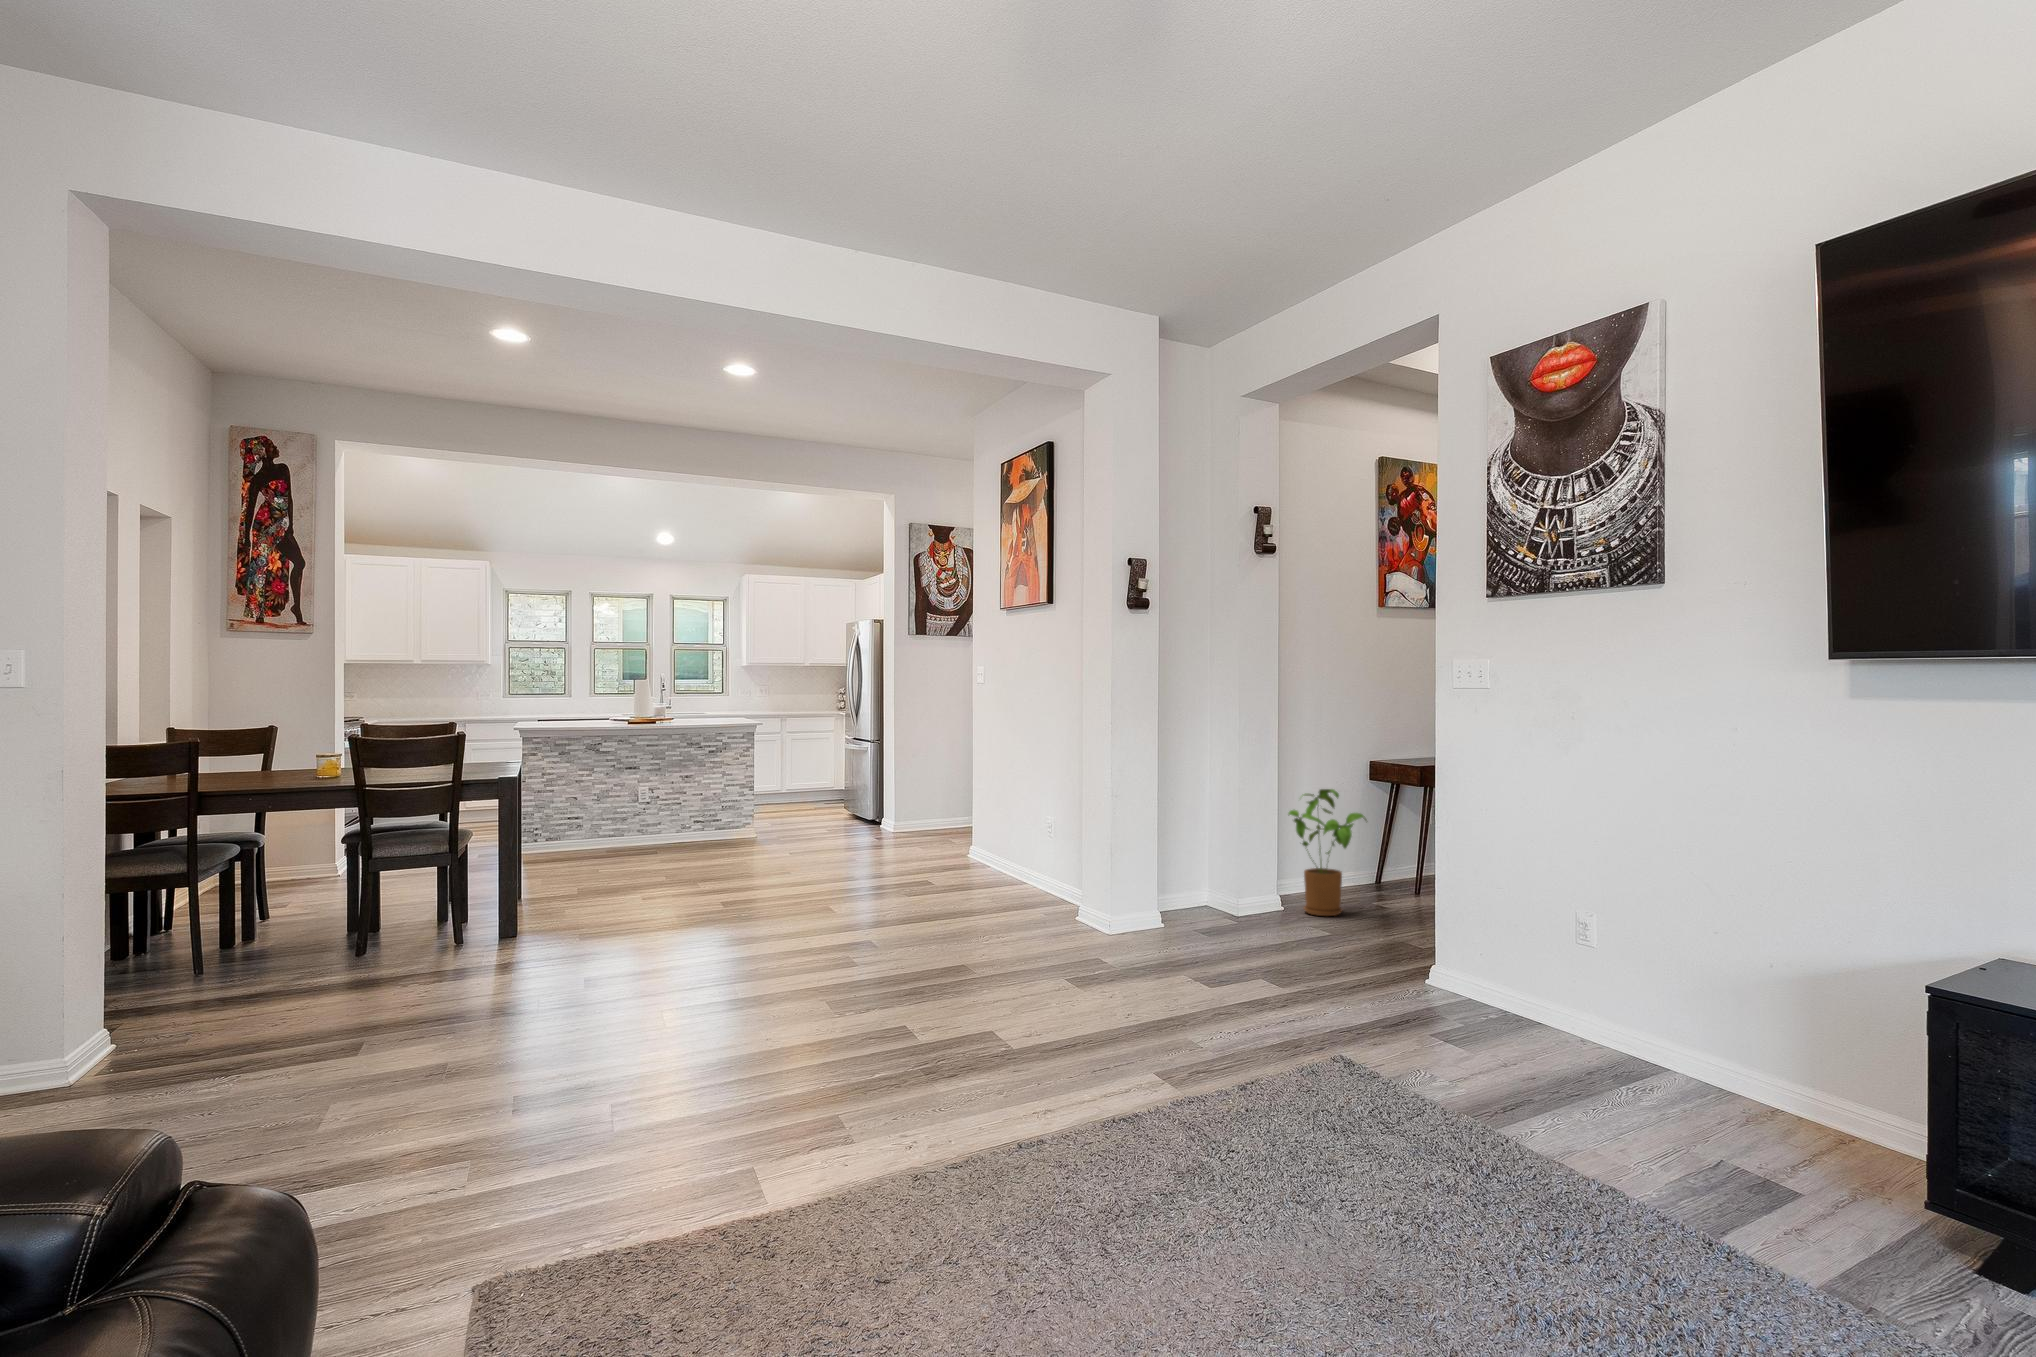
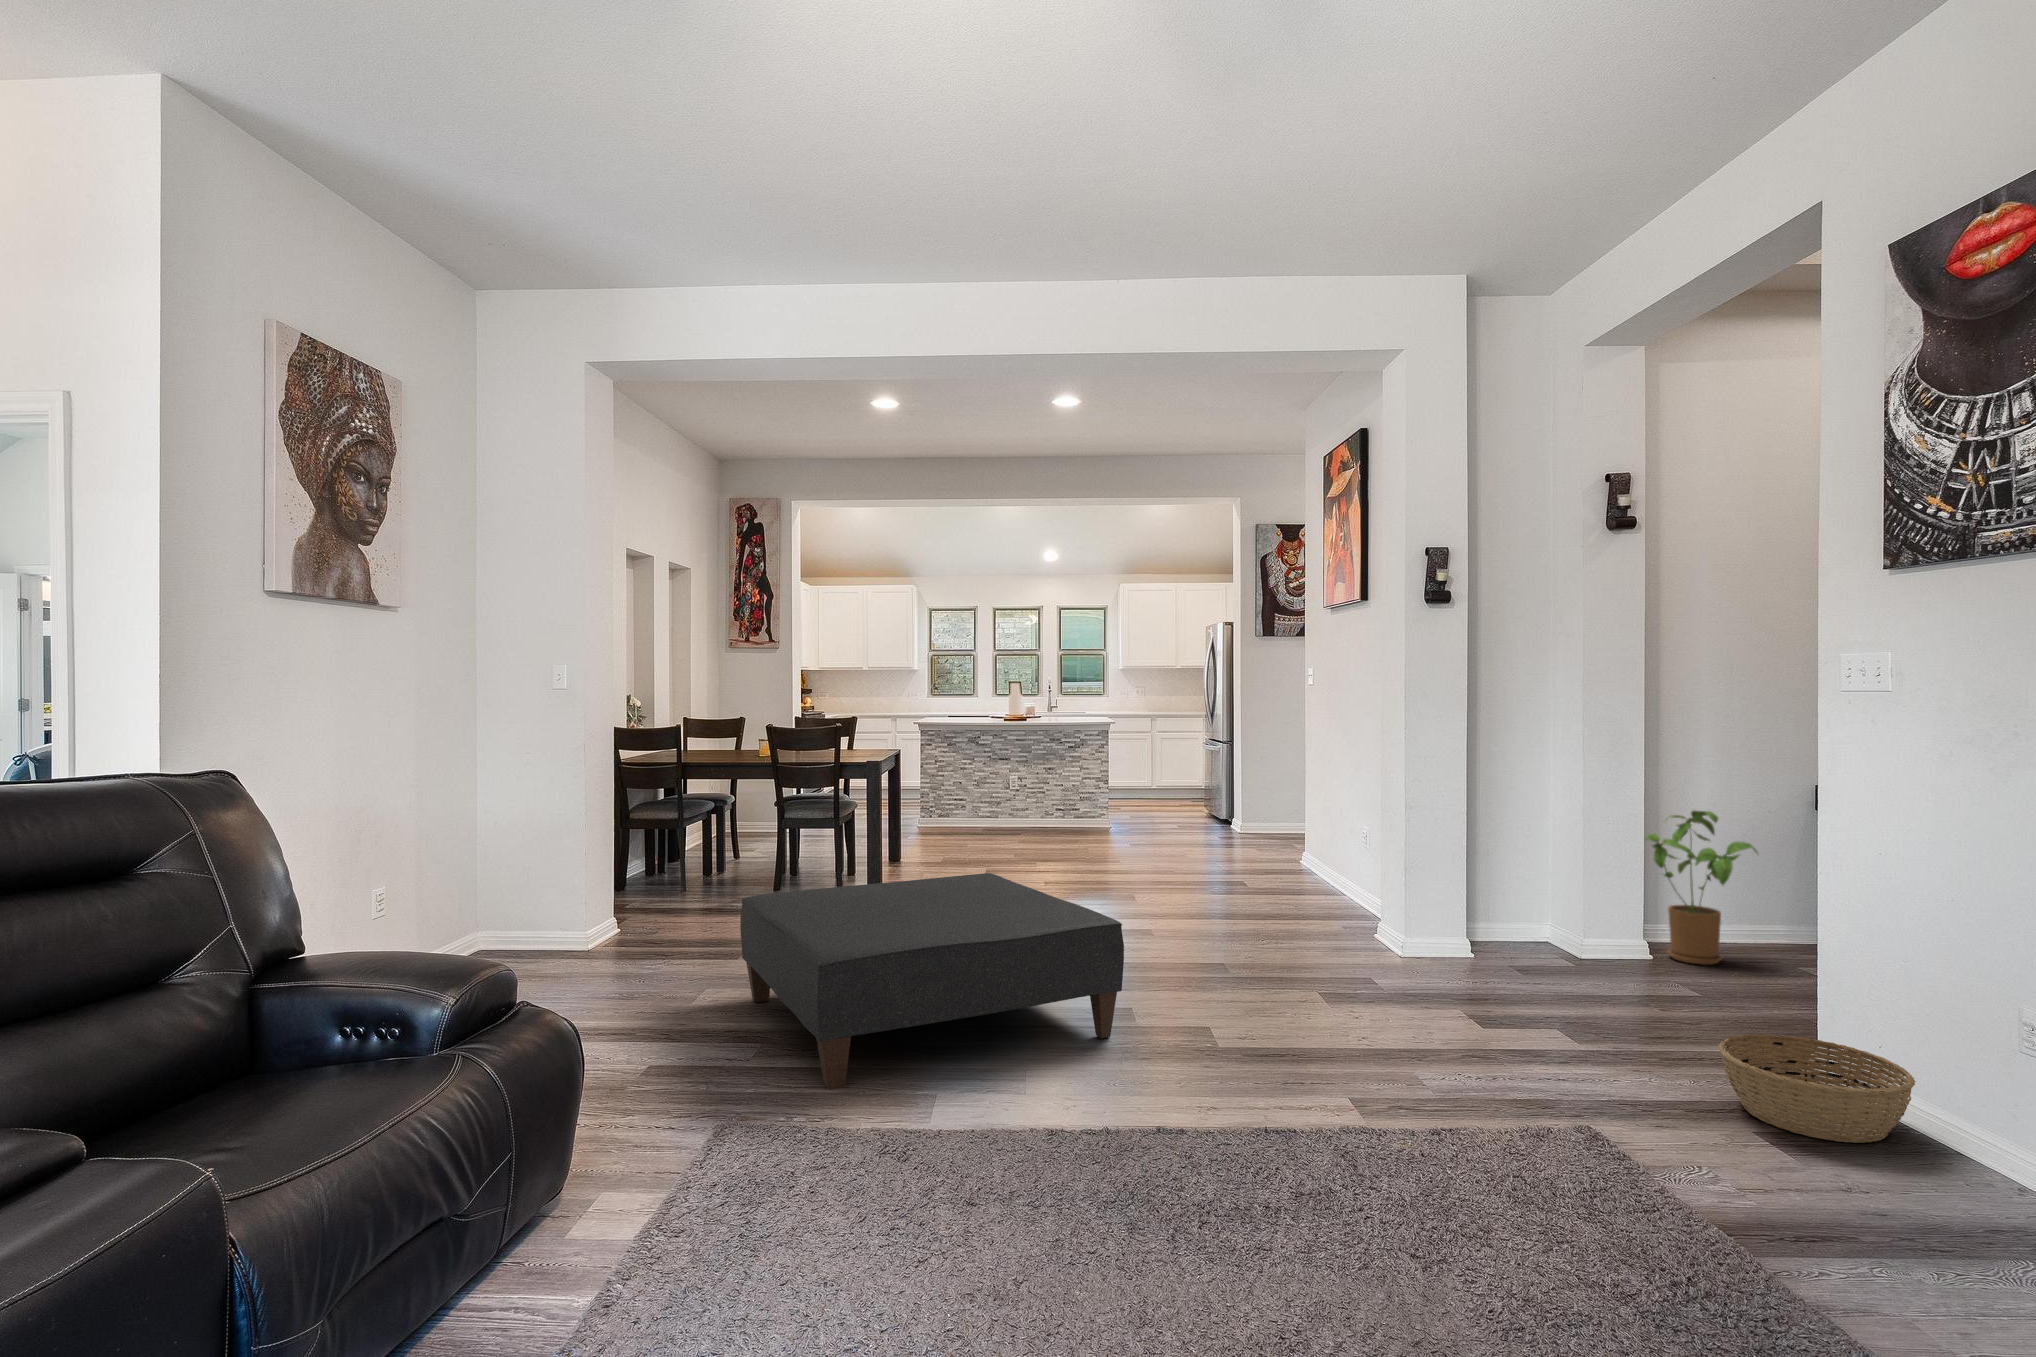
ottoman: none [470,883,914,1110] -> present [740,873,1124,1090]
basket: none [1388,955,1514,1025] -> present [1719,1034,1915,1143]

